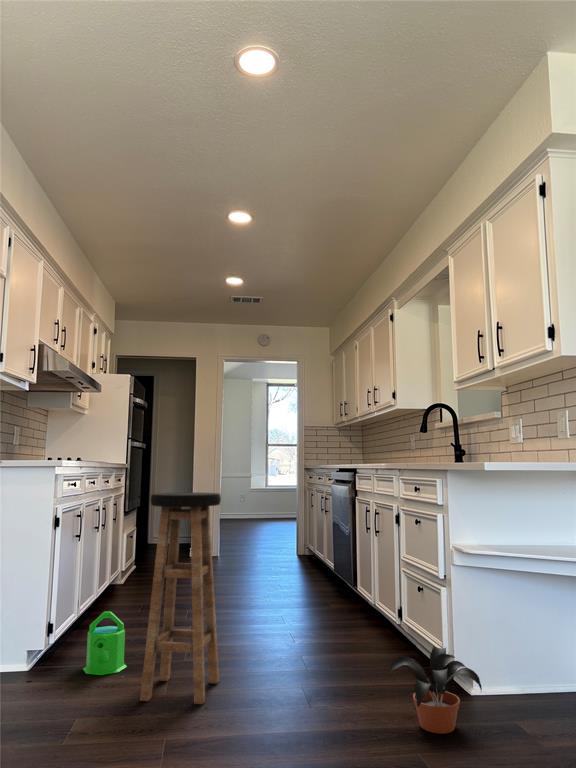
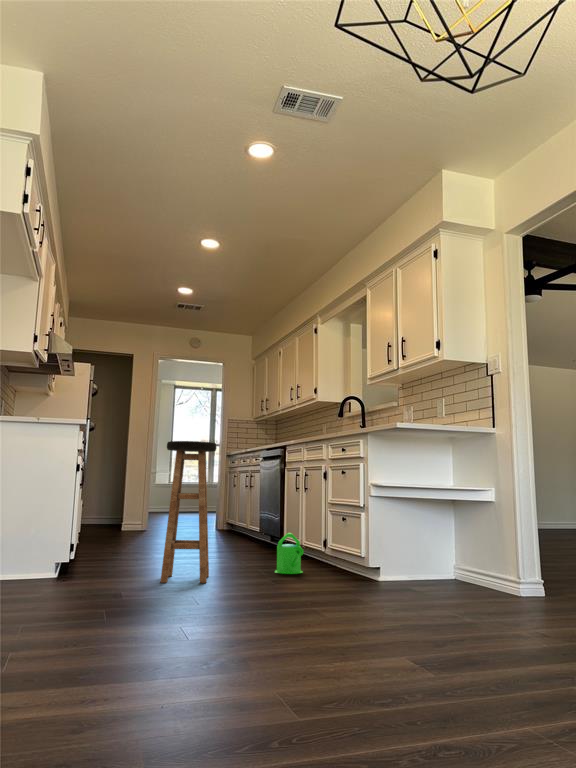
watering can: present [83,611,127,675] -> present [275,533,304,574]
potted plant: present [387,646,482,734] -> none [332,542,390,589]

